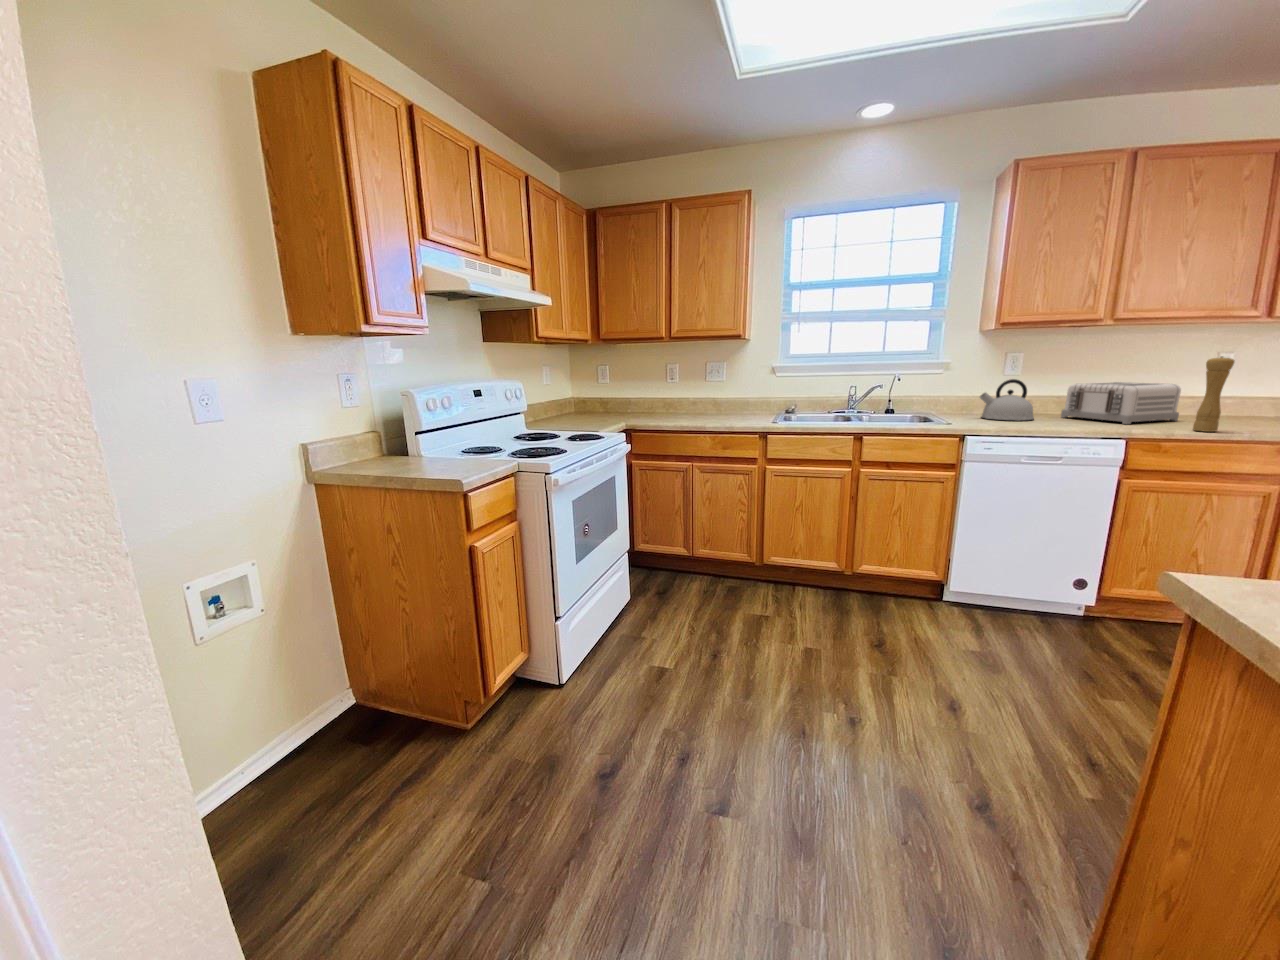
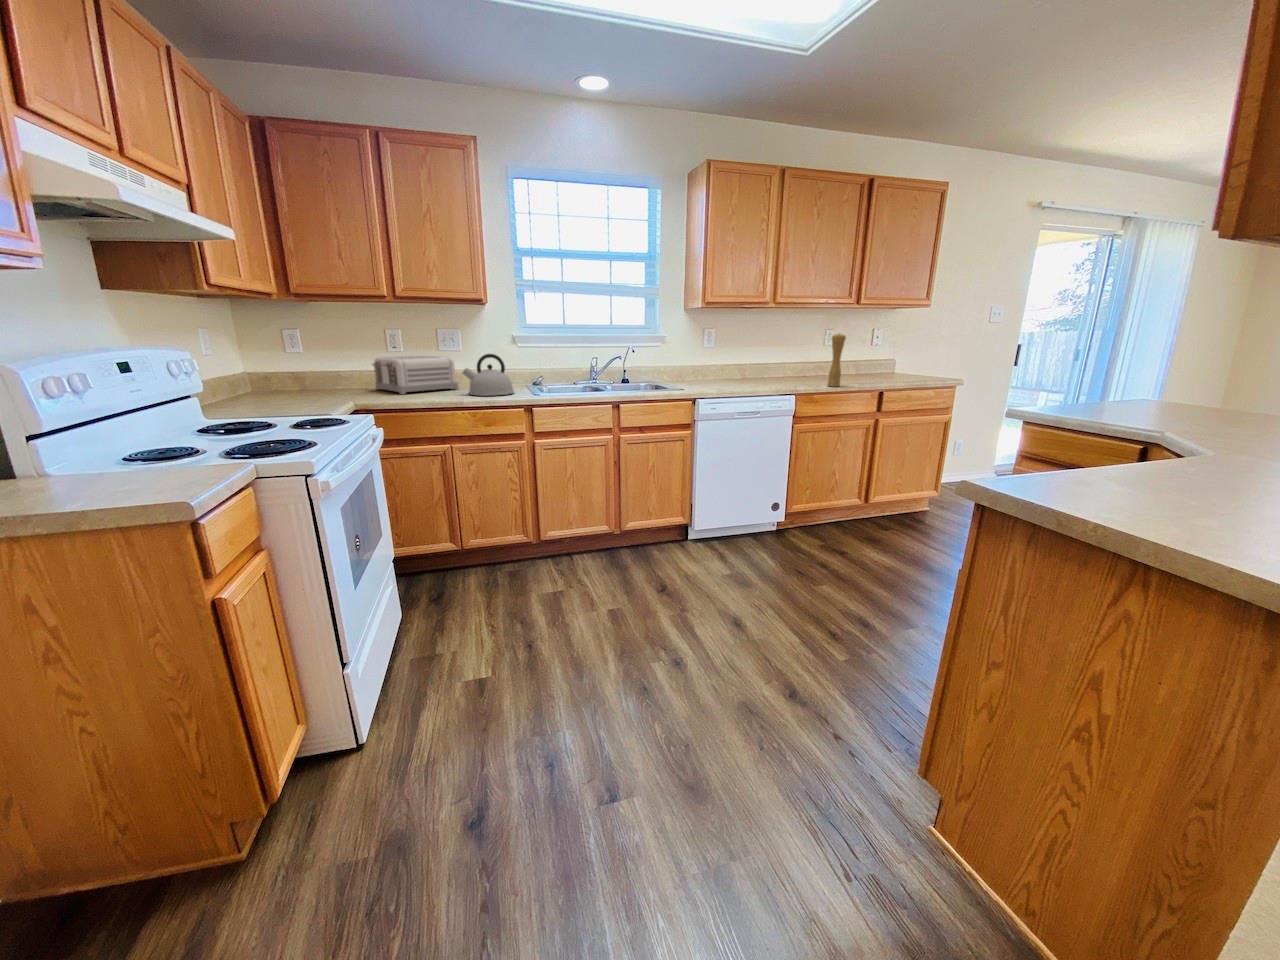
kettle: present [980,379,1034,421] -> present [462,354,514,396]
toaster: present [1061,382,1181,424] -> present [373,356,458,394]

